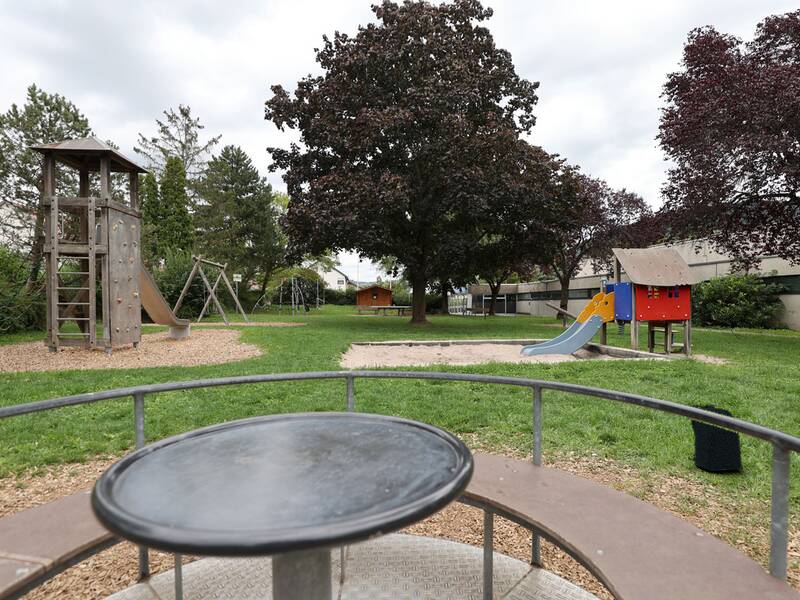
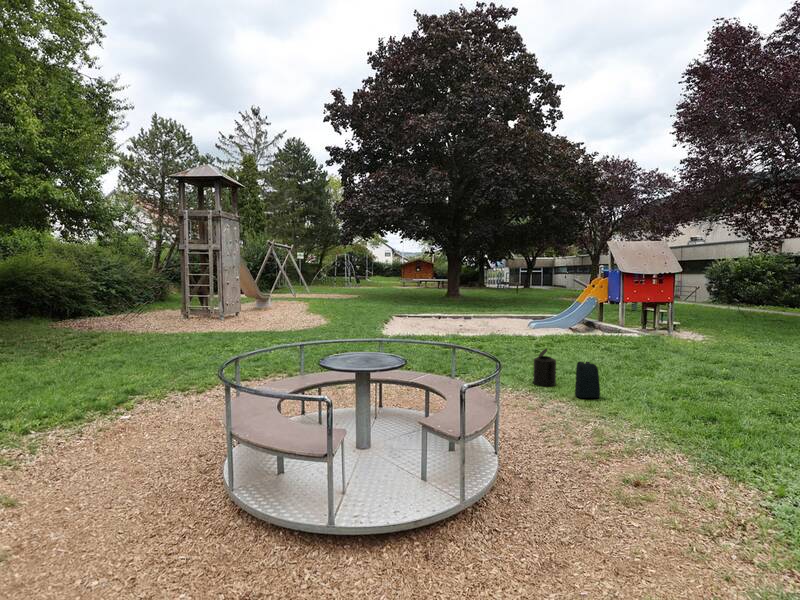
trash can: none [602,383,642,447] -> present [533,349,556,386]

